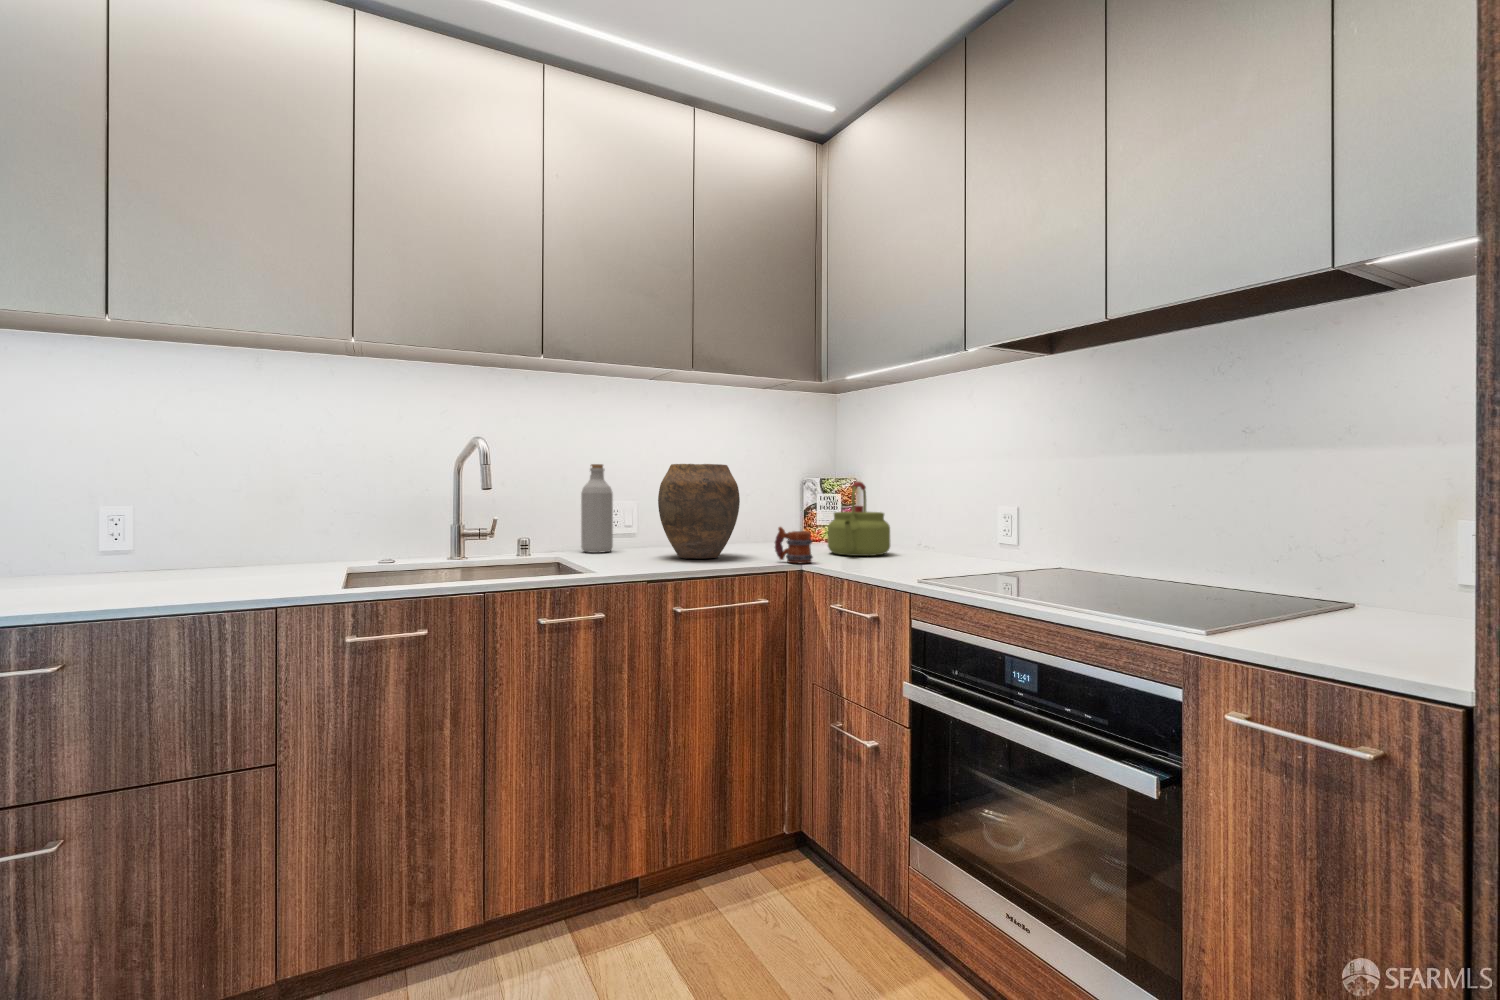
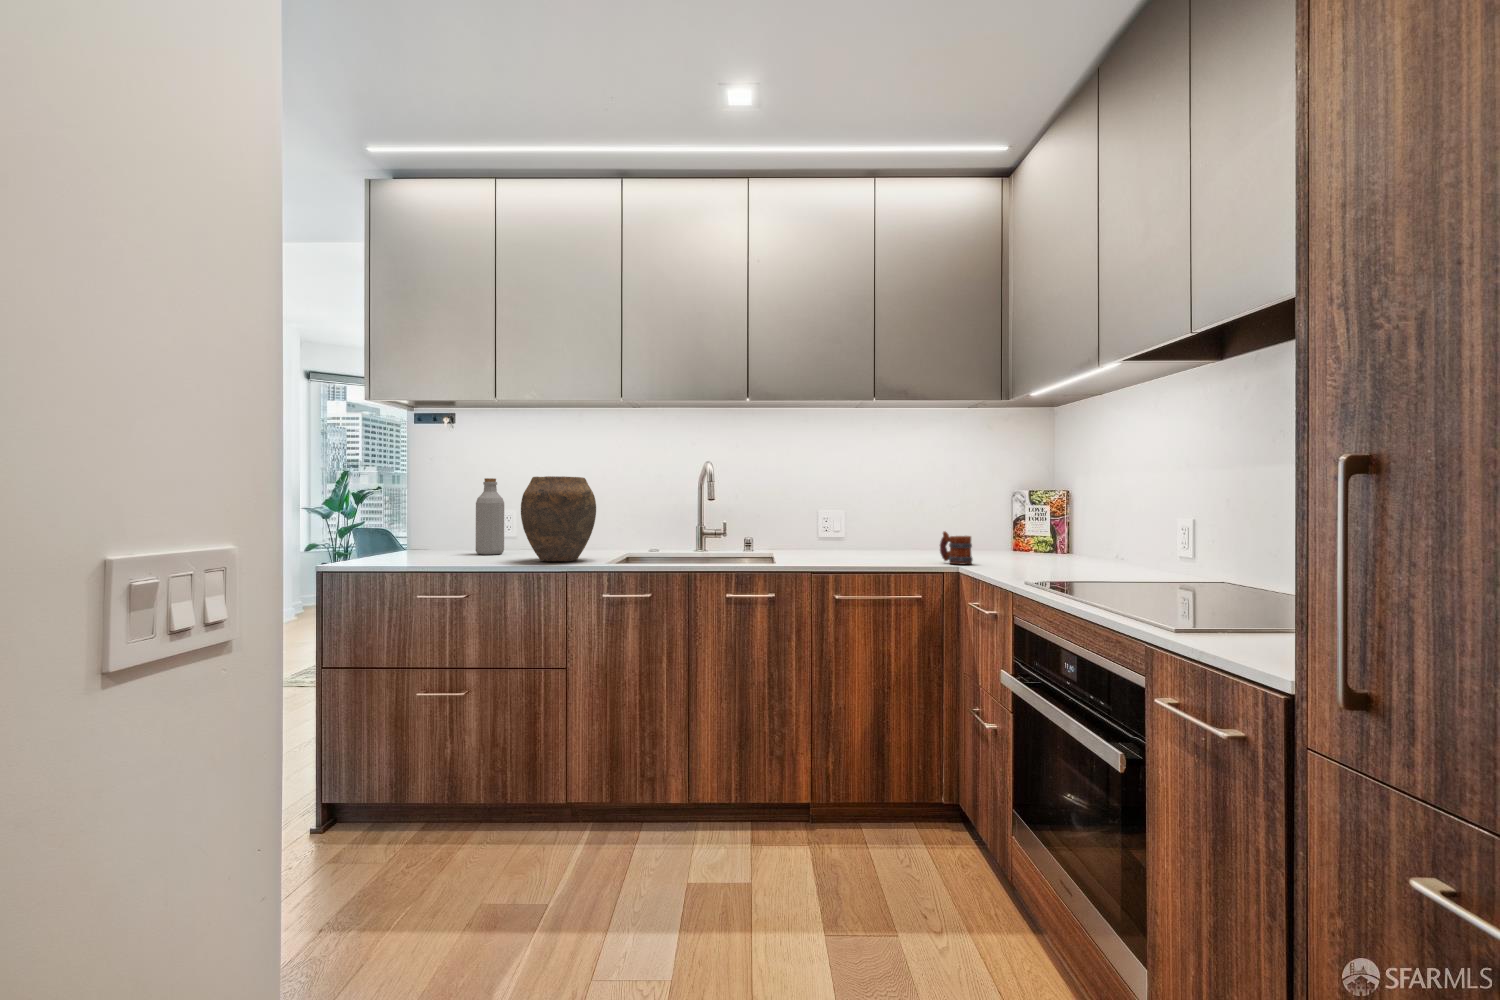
bottle: present [581,464,613,553] -> present [476,478,504,555]
vase: present [658,464,740,558] -> present [521,476,596,561]
kettle: present [828,482,890,556] -> none [1011,491,1075,562]

